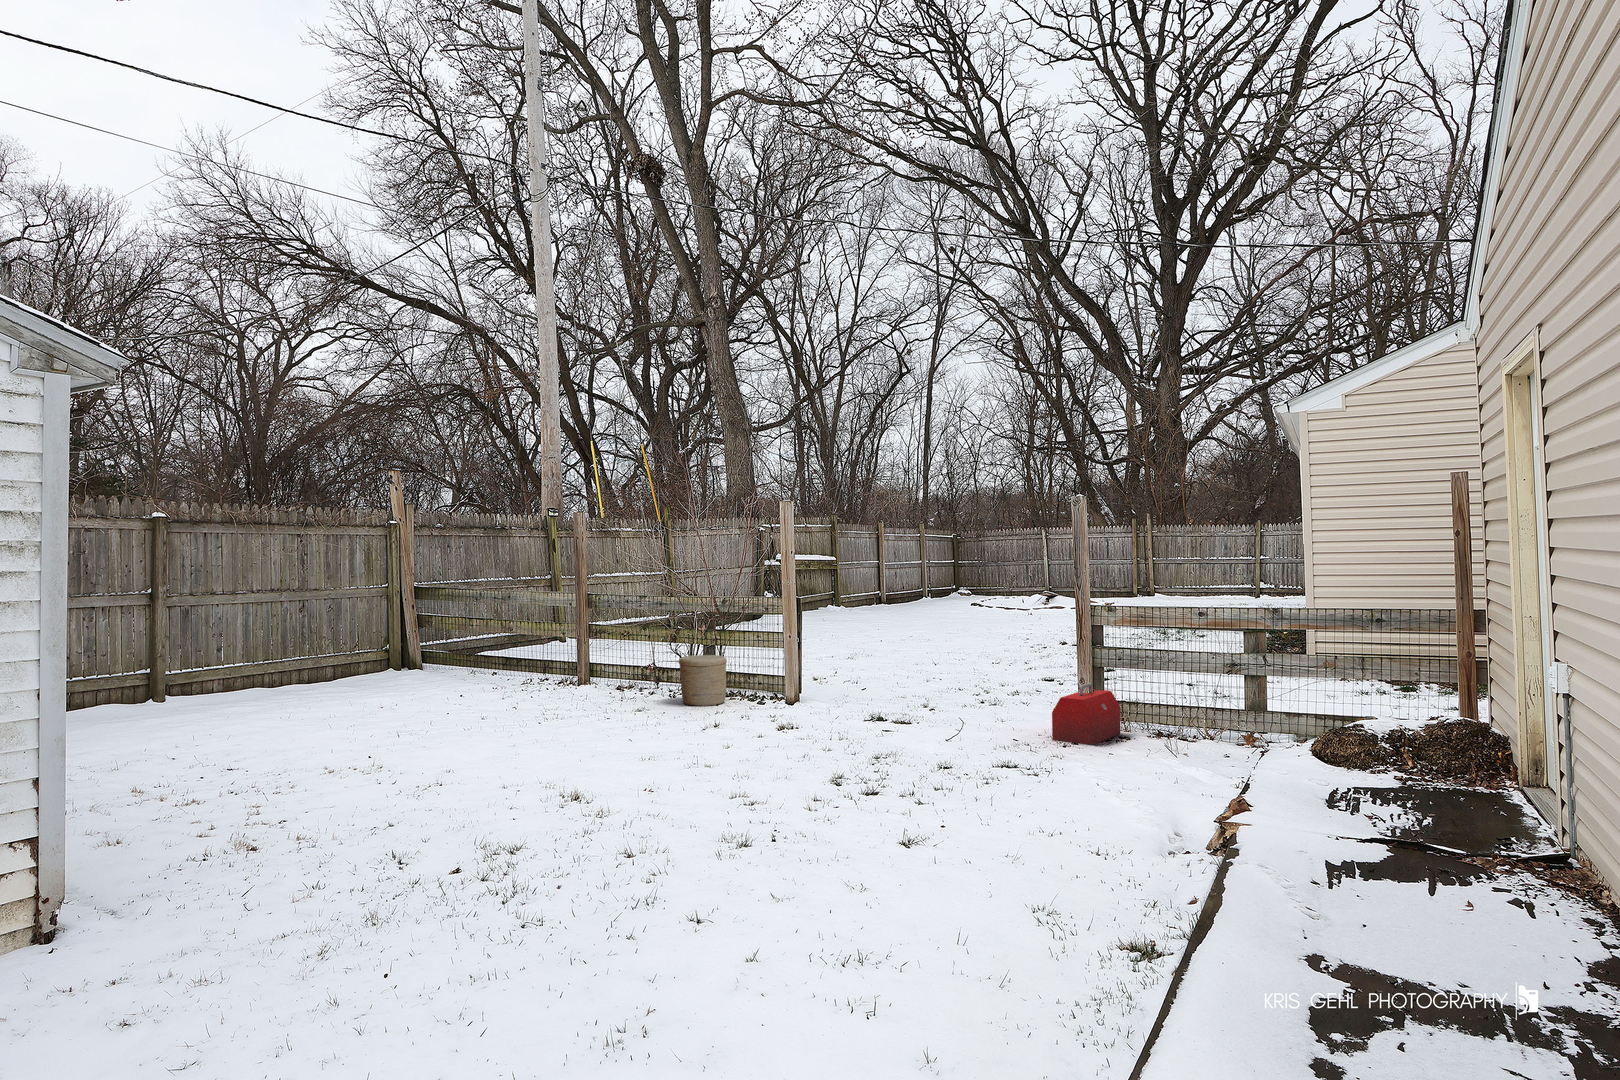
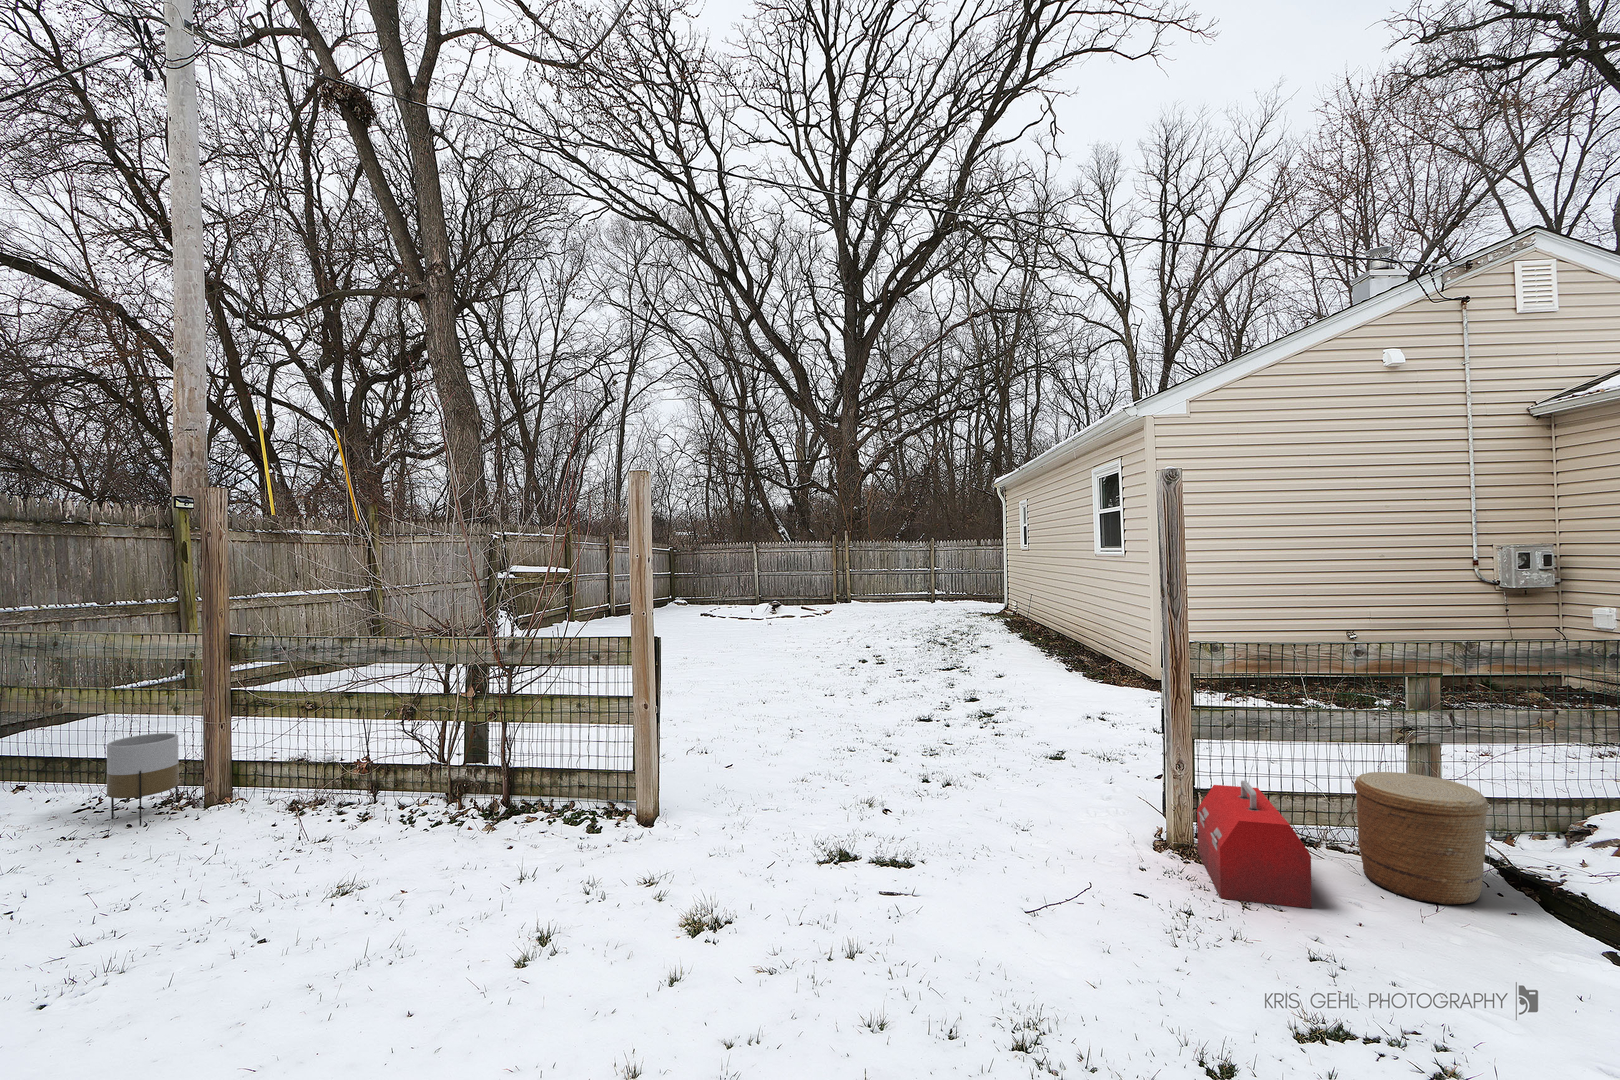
planter: none [537,646,567,690] -> present [107,733,179,826]
woven basket: present [679,655,727,706] -> present [1354,772,1488,905]

